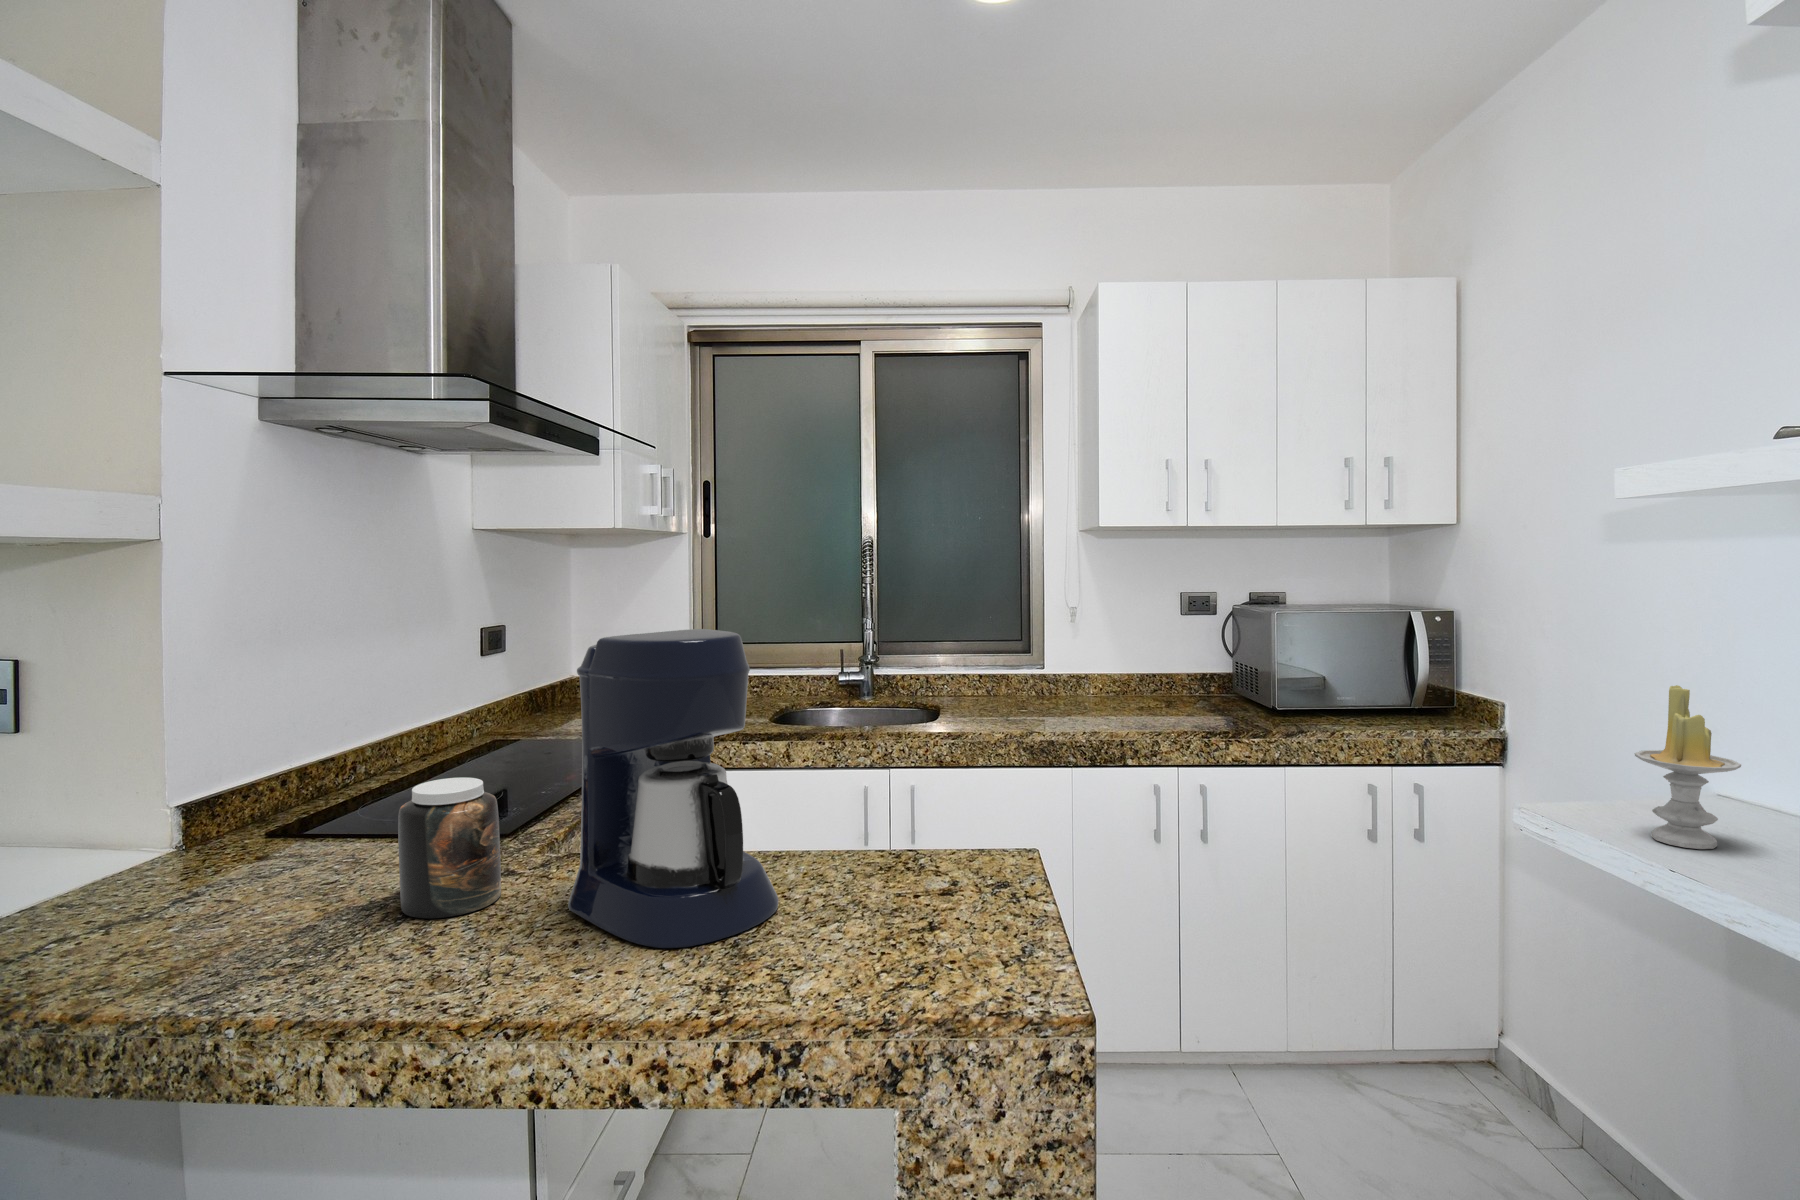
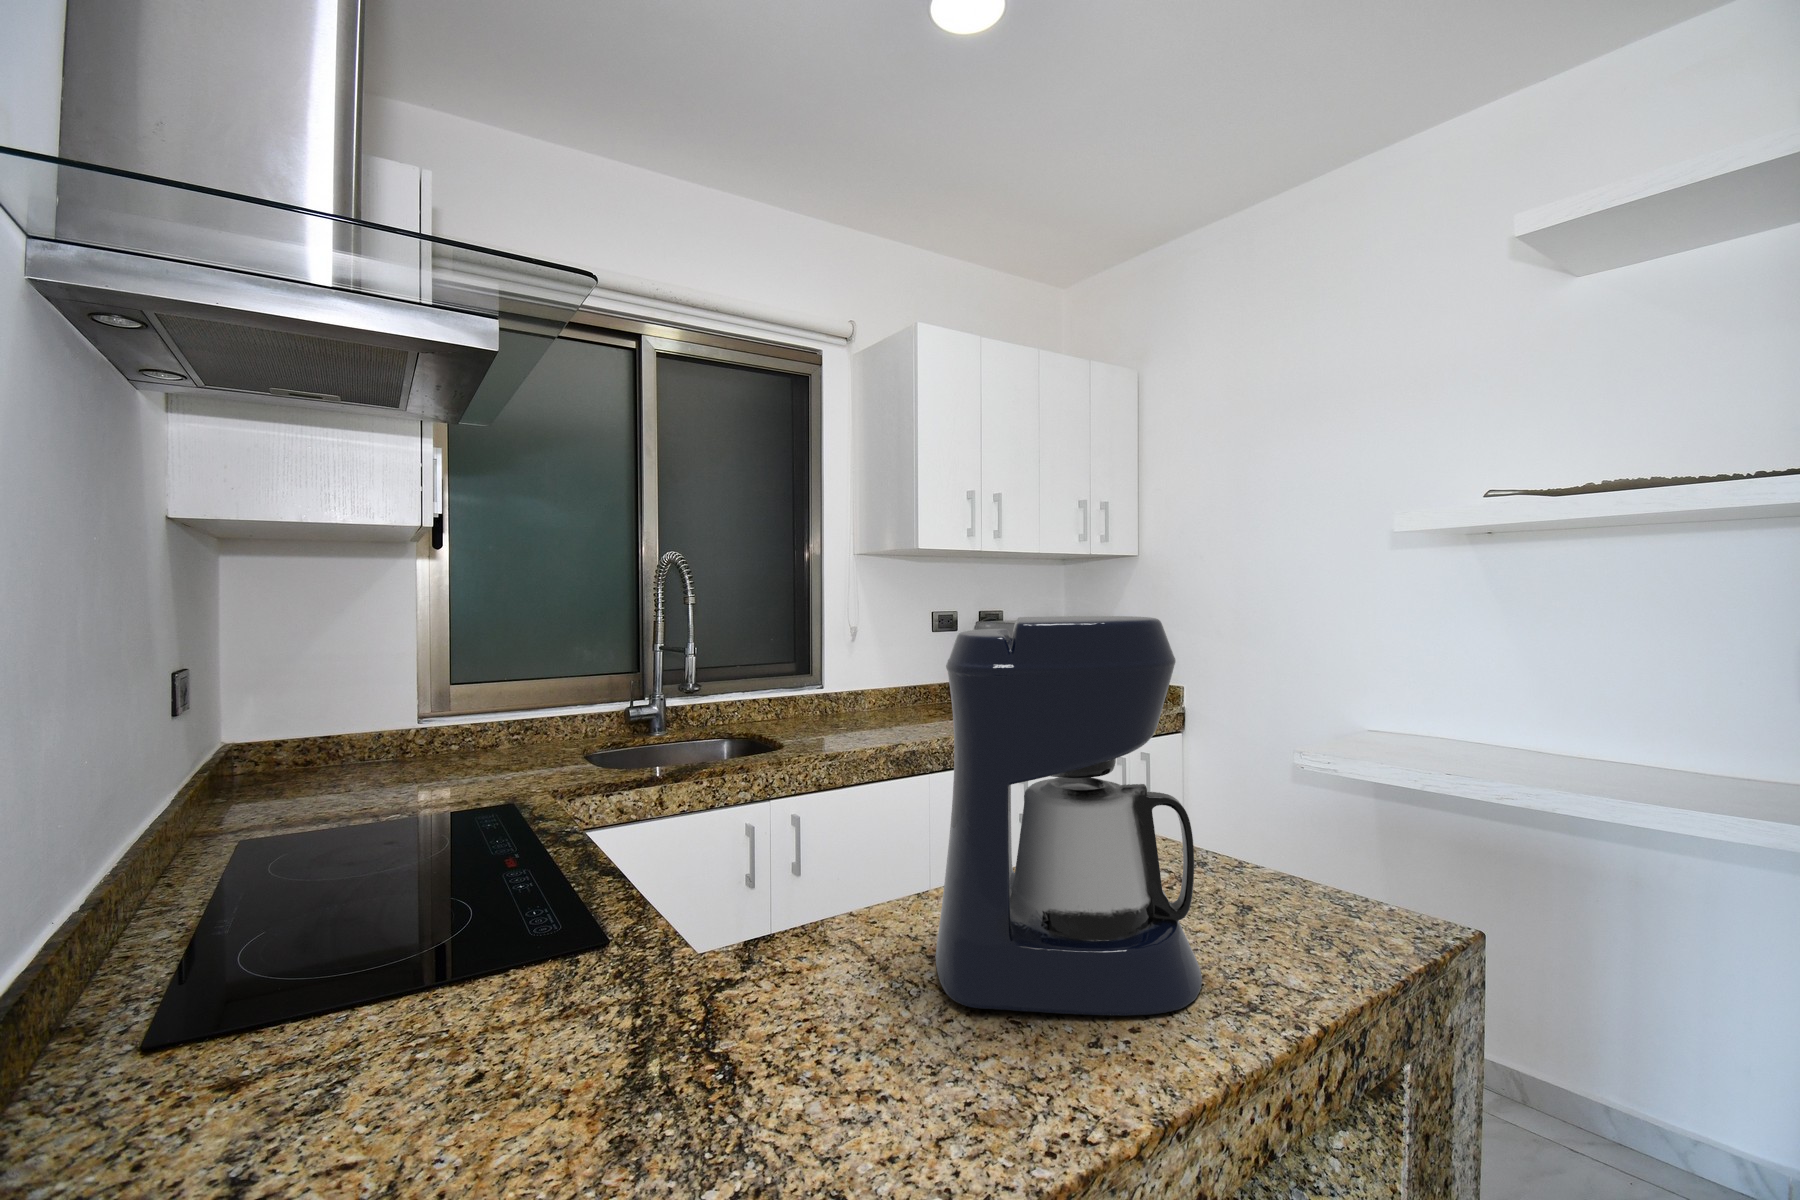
candle: present [1635,685,1741,849] -> none [1376,654,1438,761]
jar: present [398,777,501,918] -> none [689,853,840,1099]

